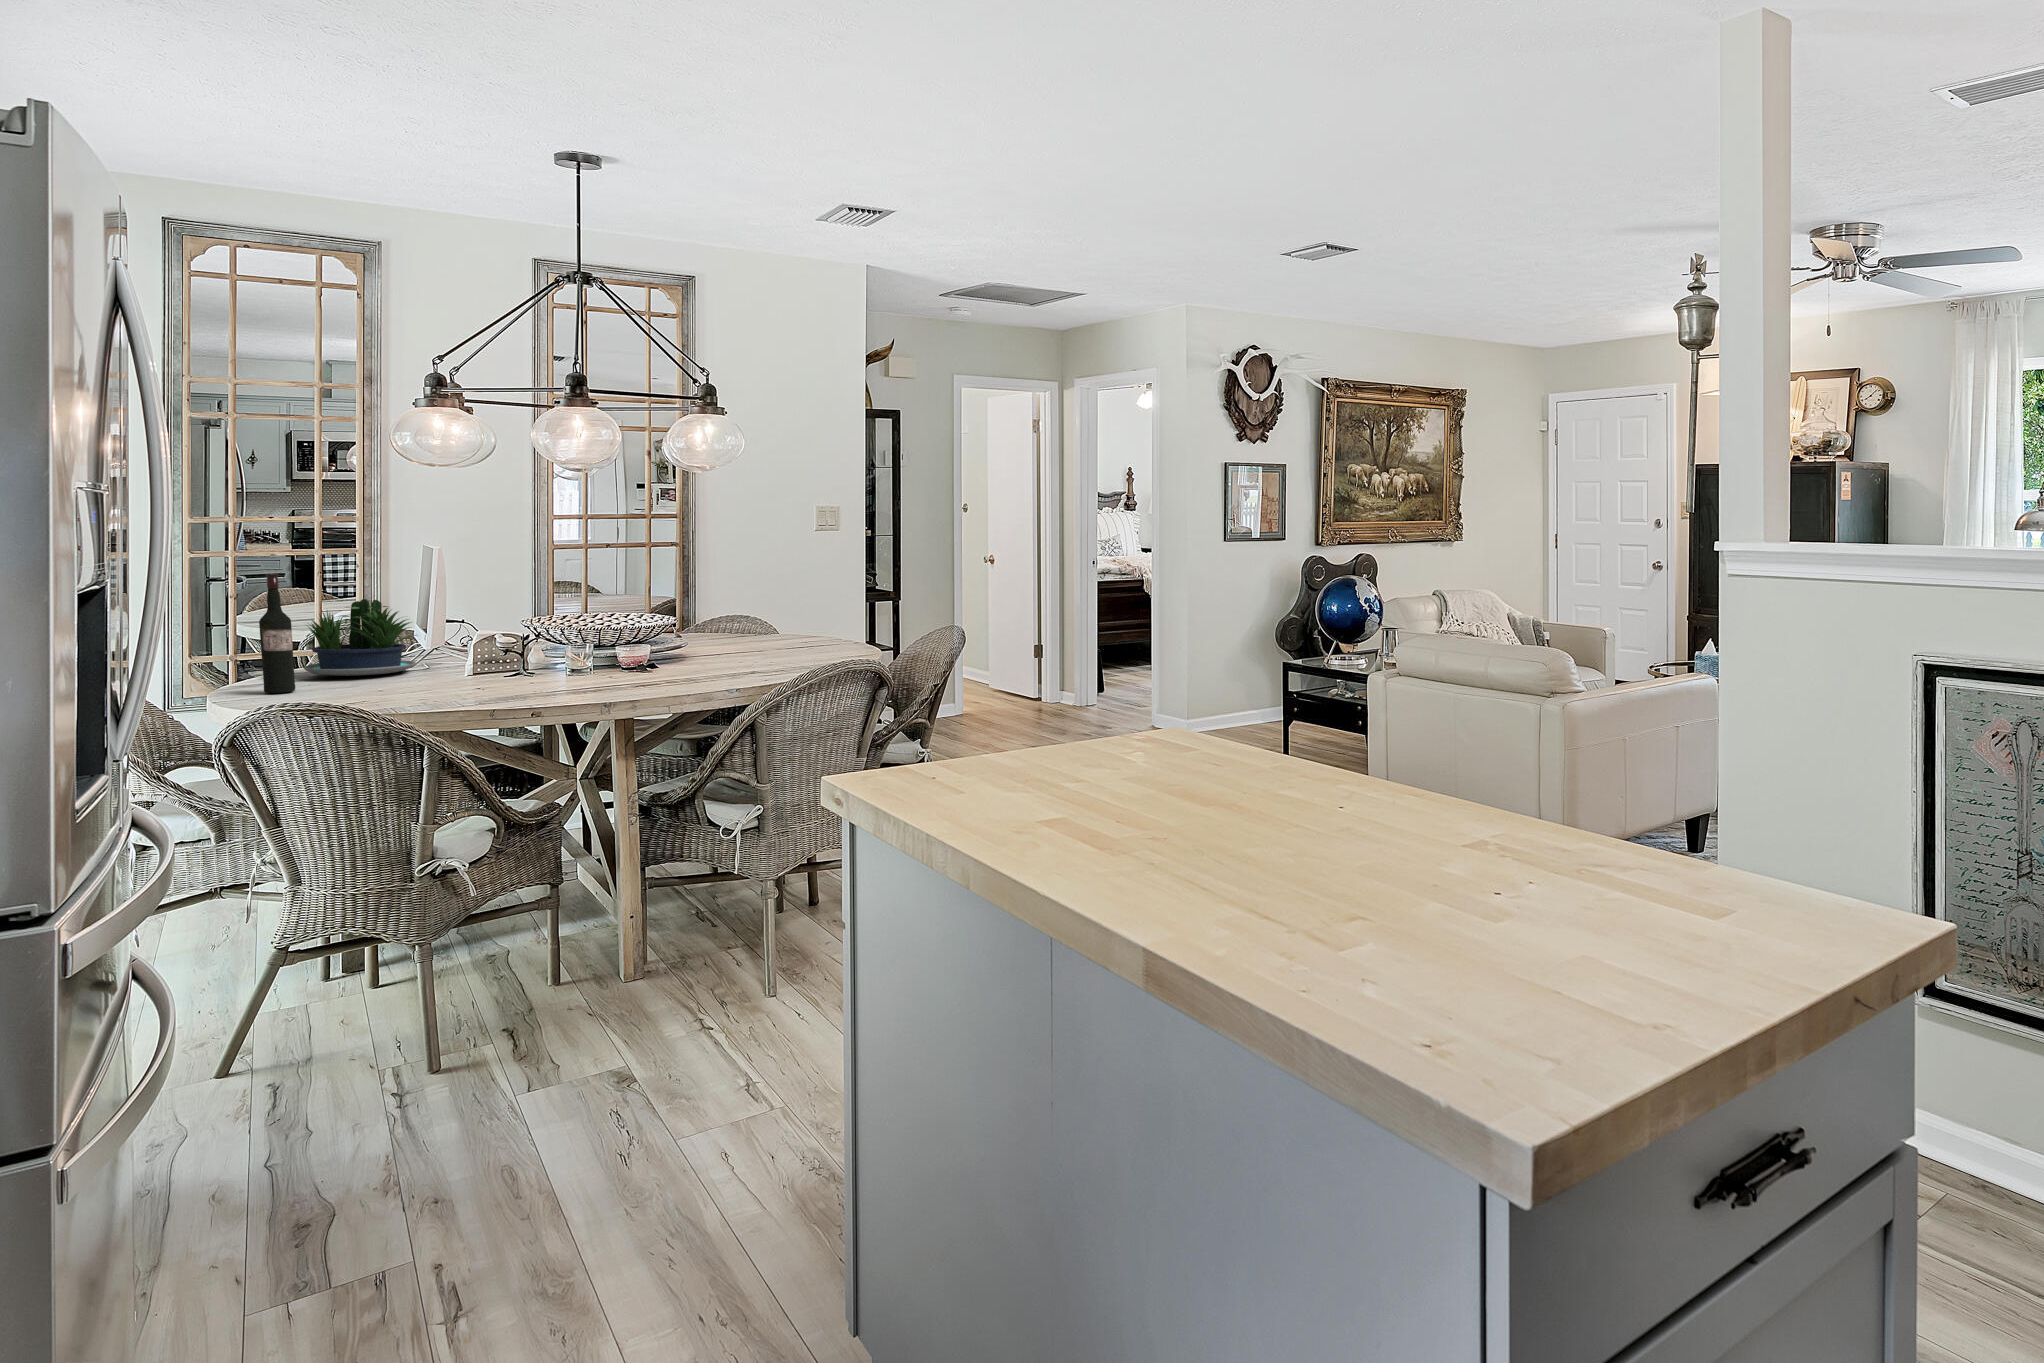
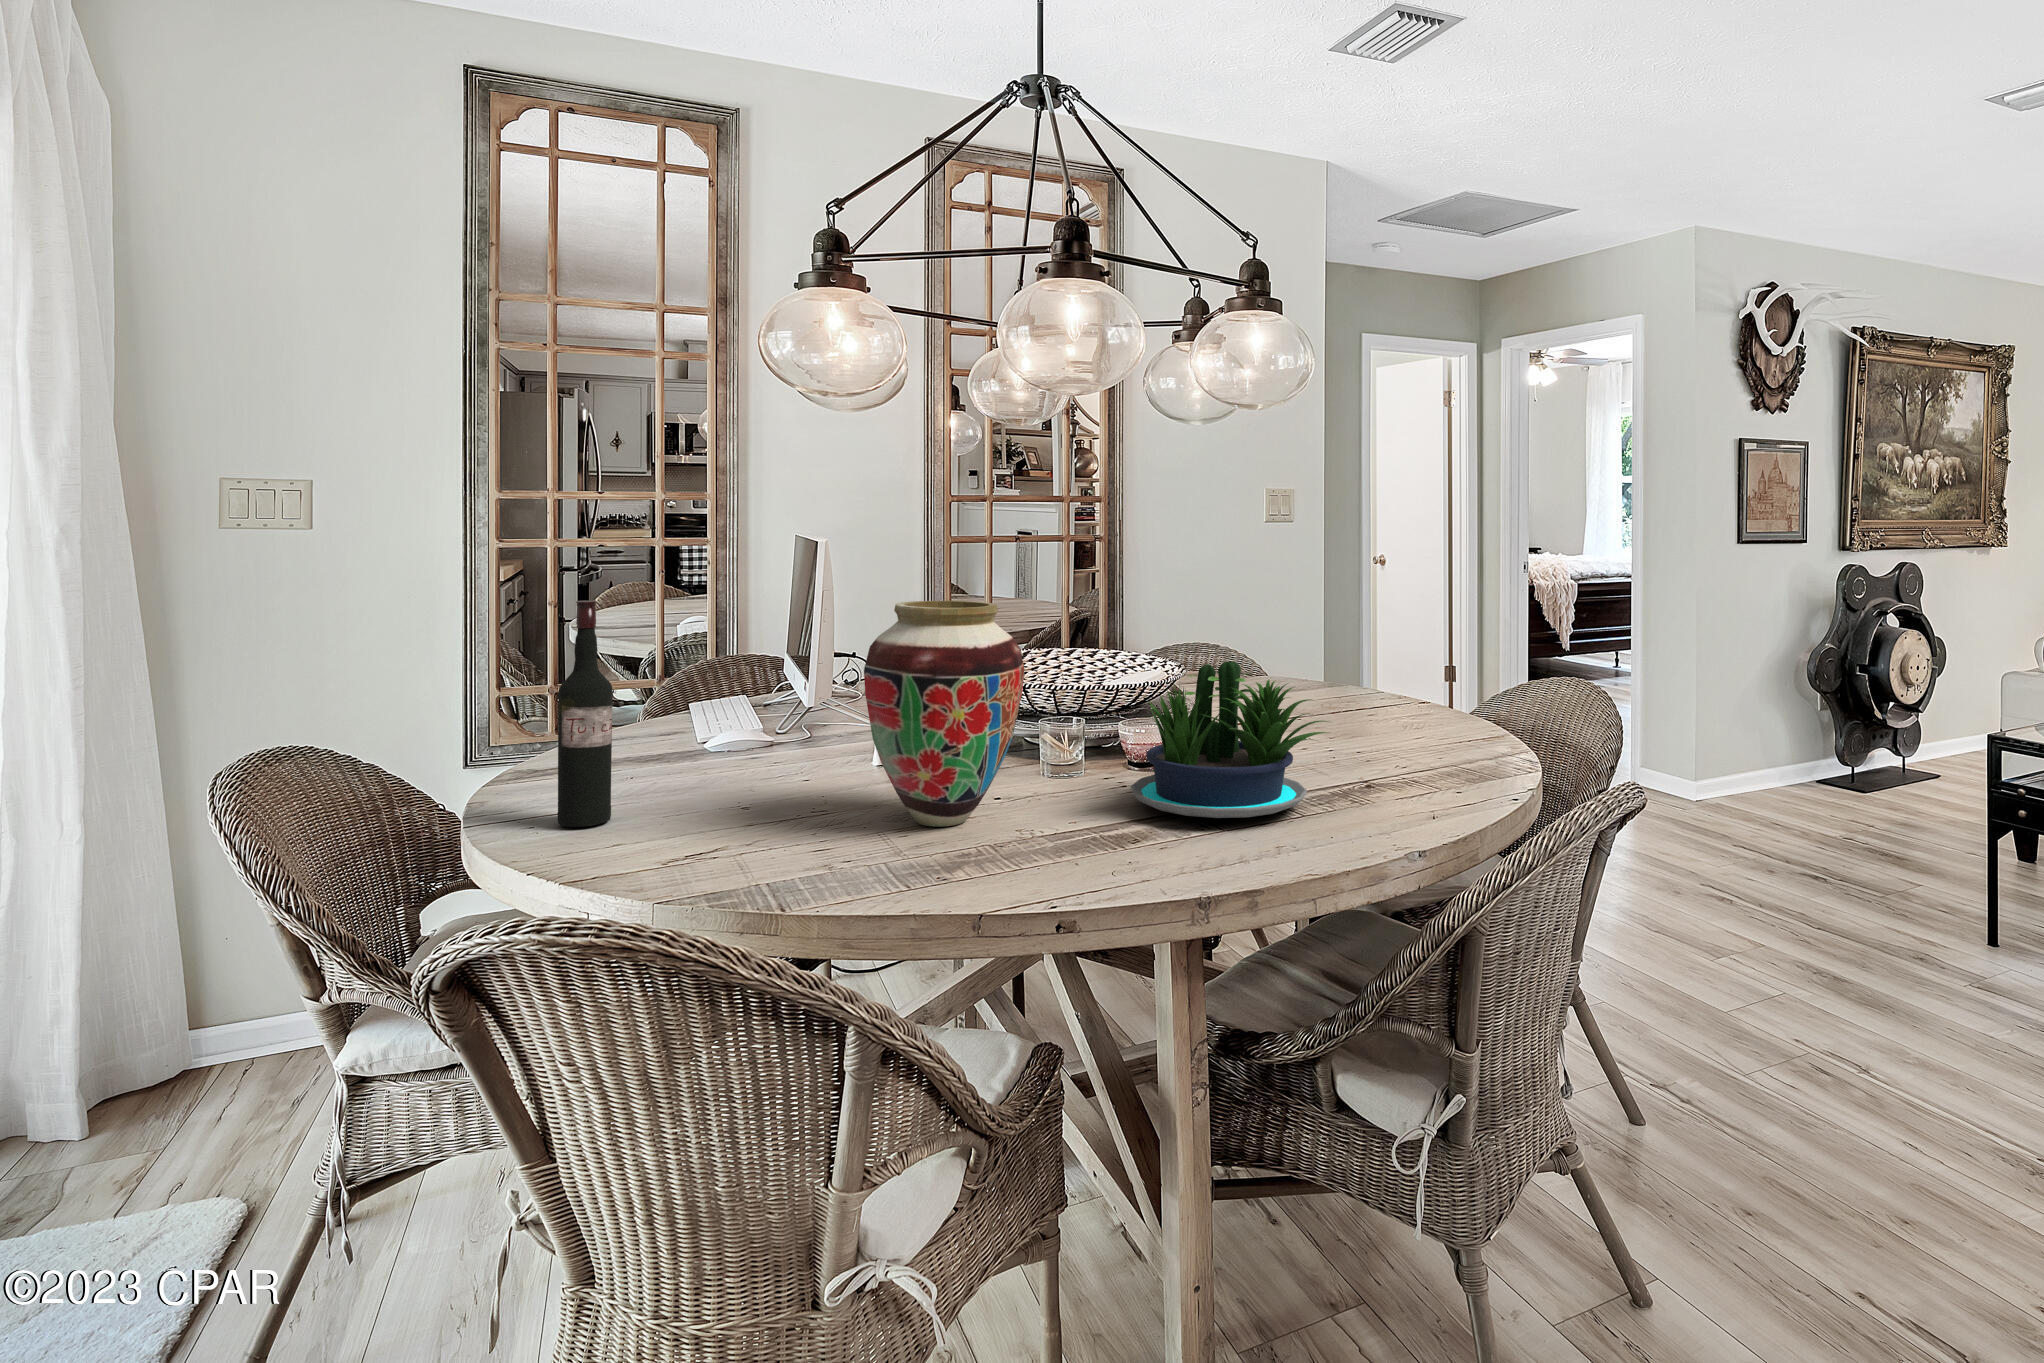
vase: none [437,571,533,688] -> present [864,601,1025,827]
potted plant: present [303,599,416,676] -> present [1131,661,1329,818]

